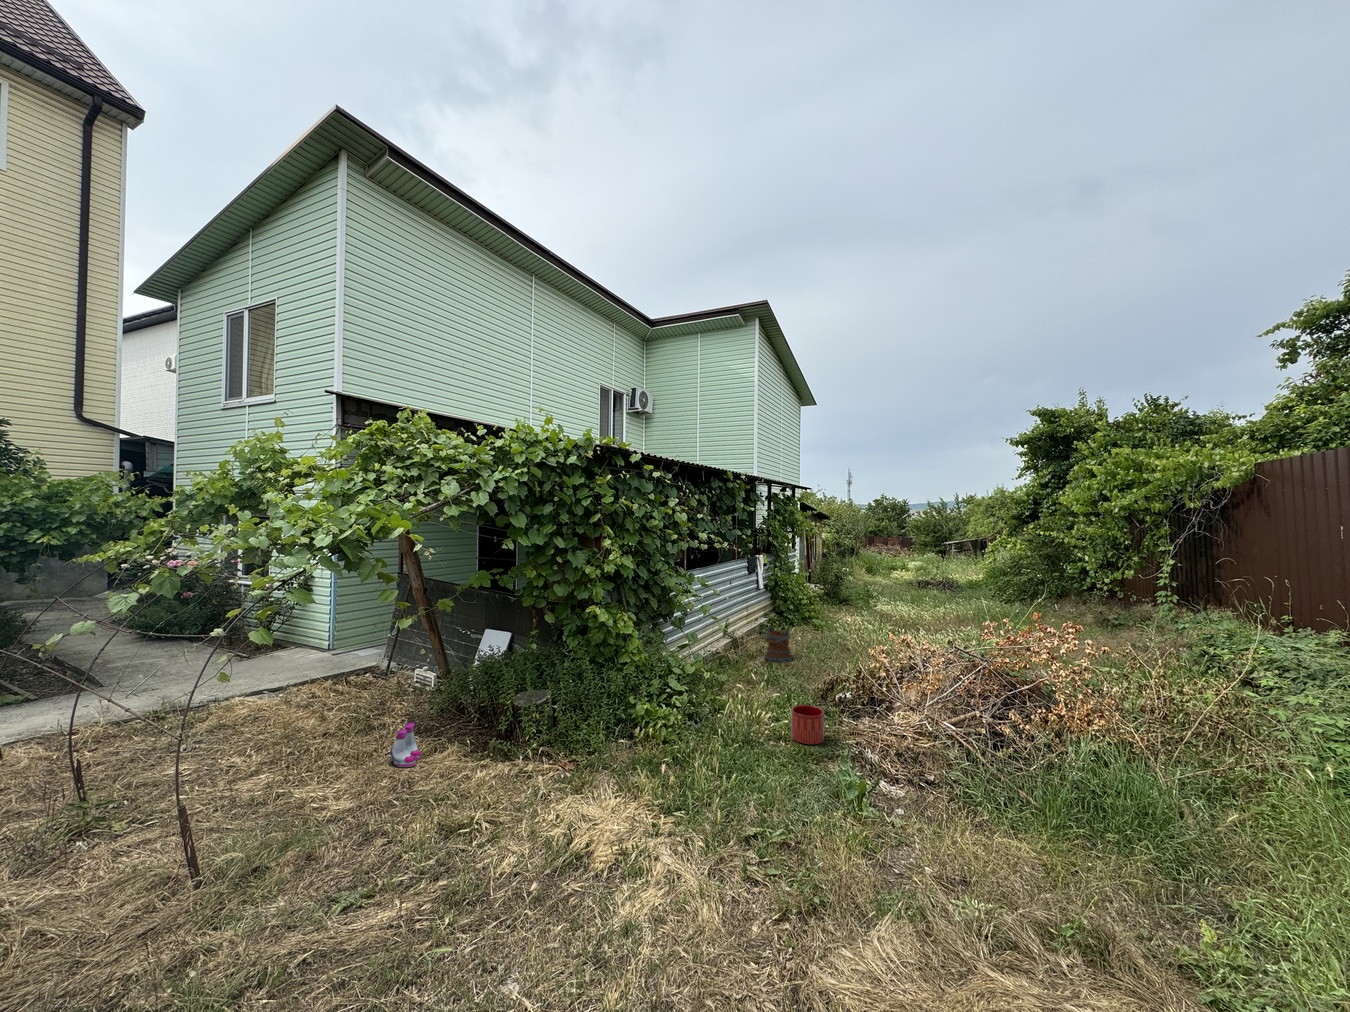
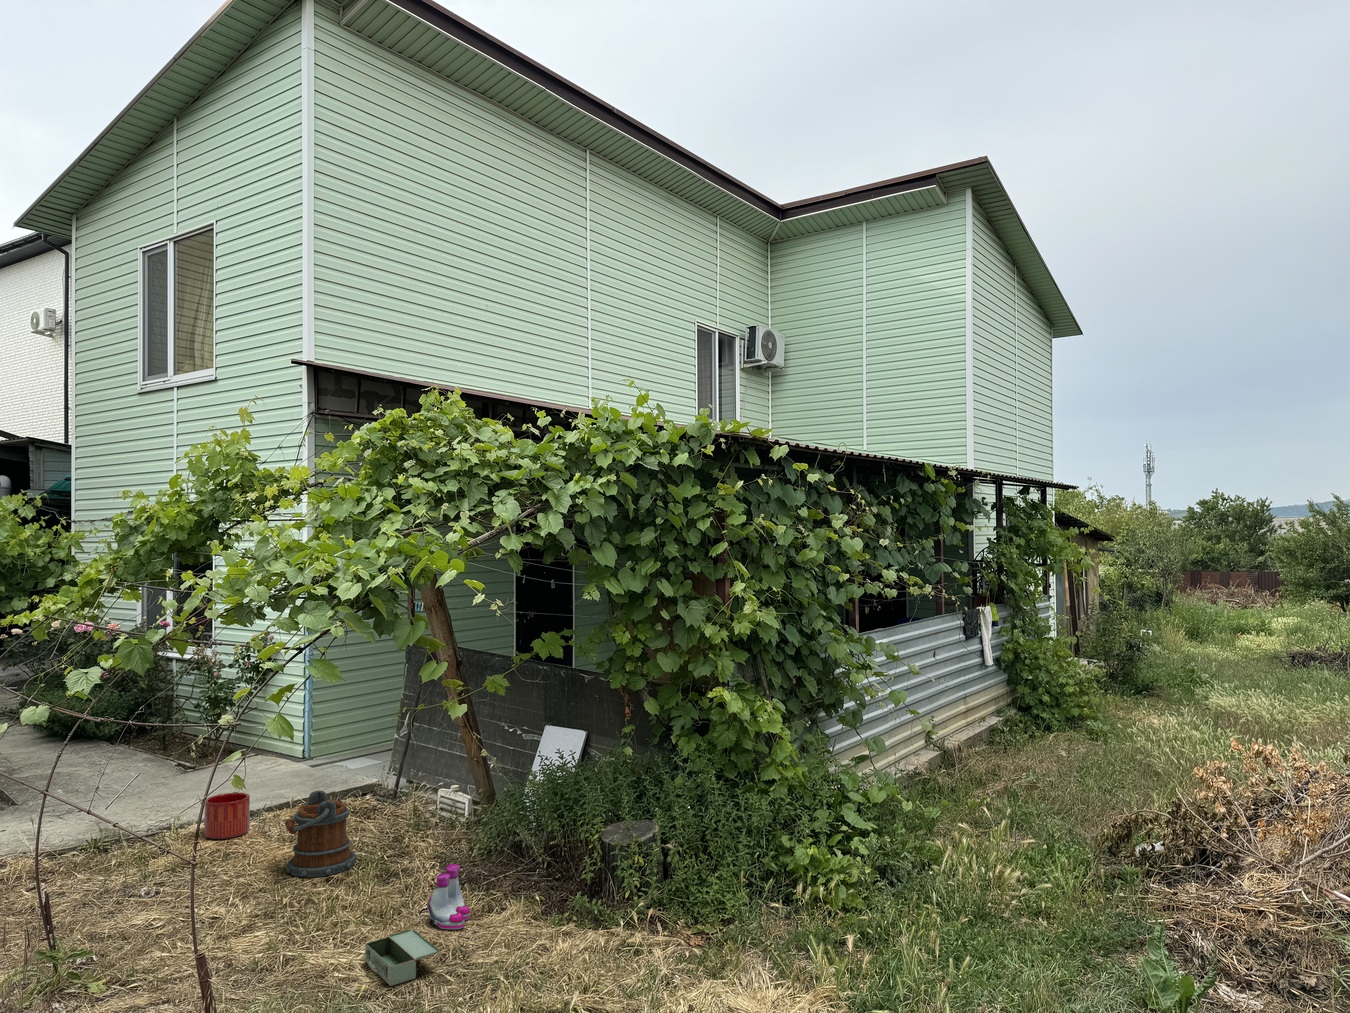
bucket: present [764,626,794,662] -> present [285,790,358,877]
planter: present [791,705,824,745] -> present [204,793,250,839]
toolbox: none [338,769,392,812] -> present [365,929,439,986]

